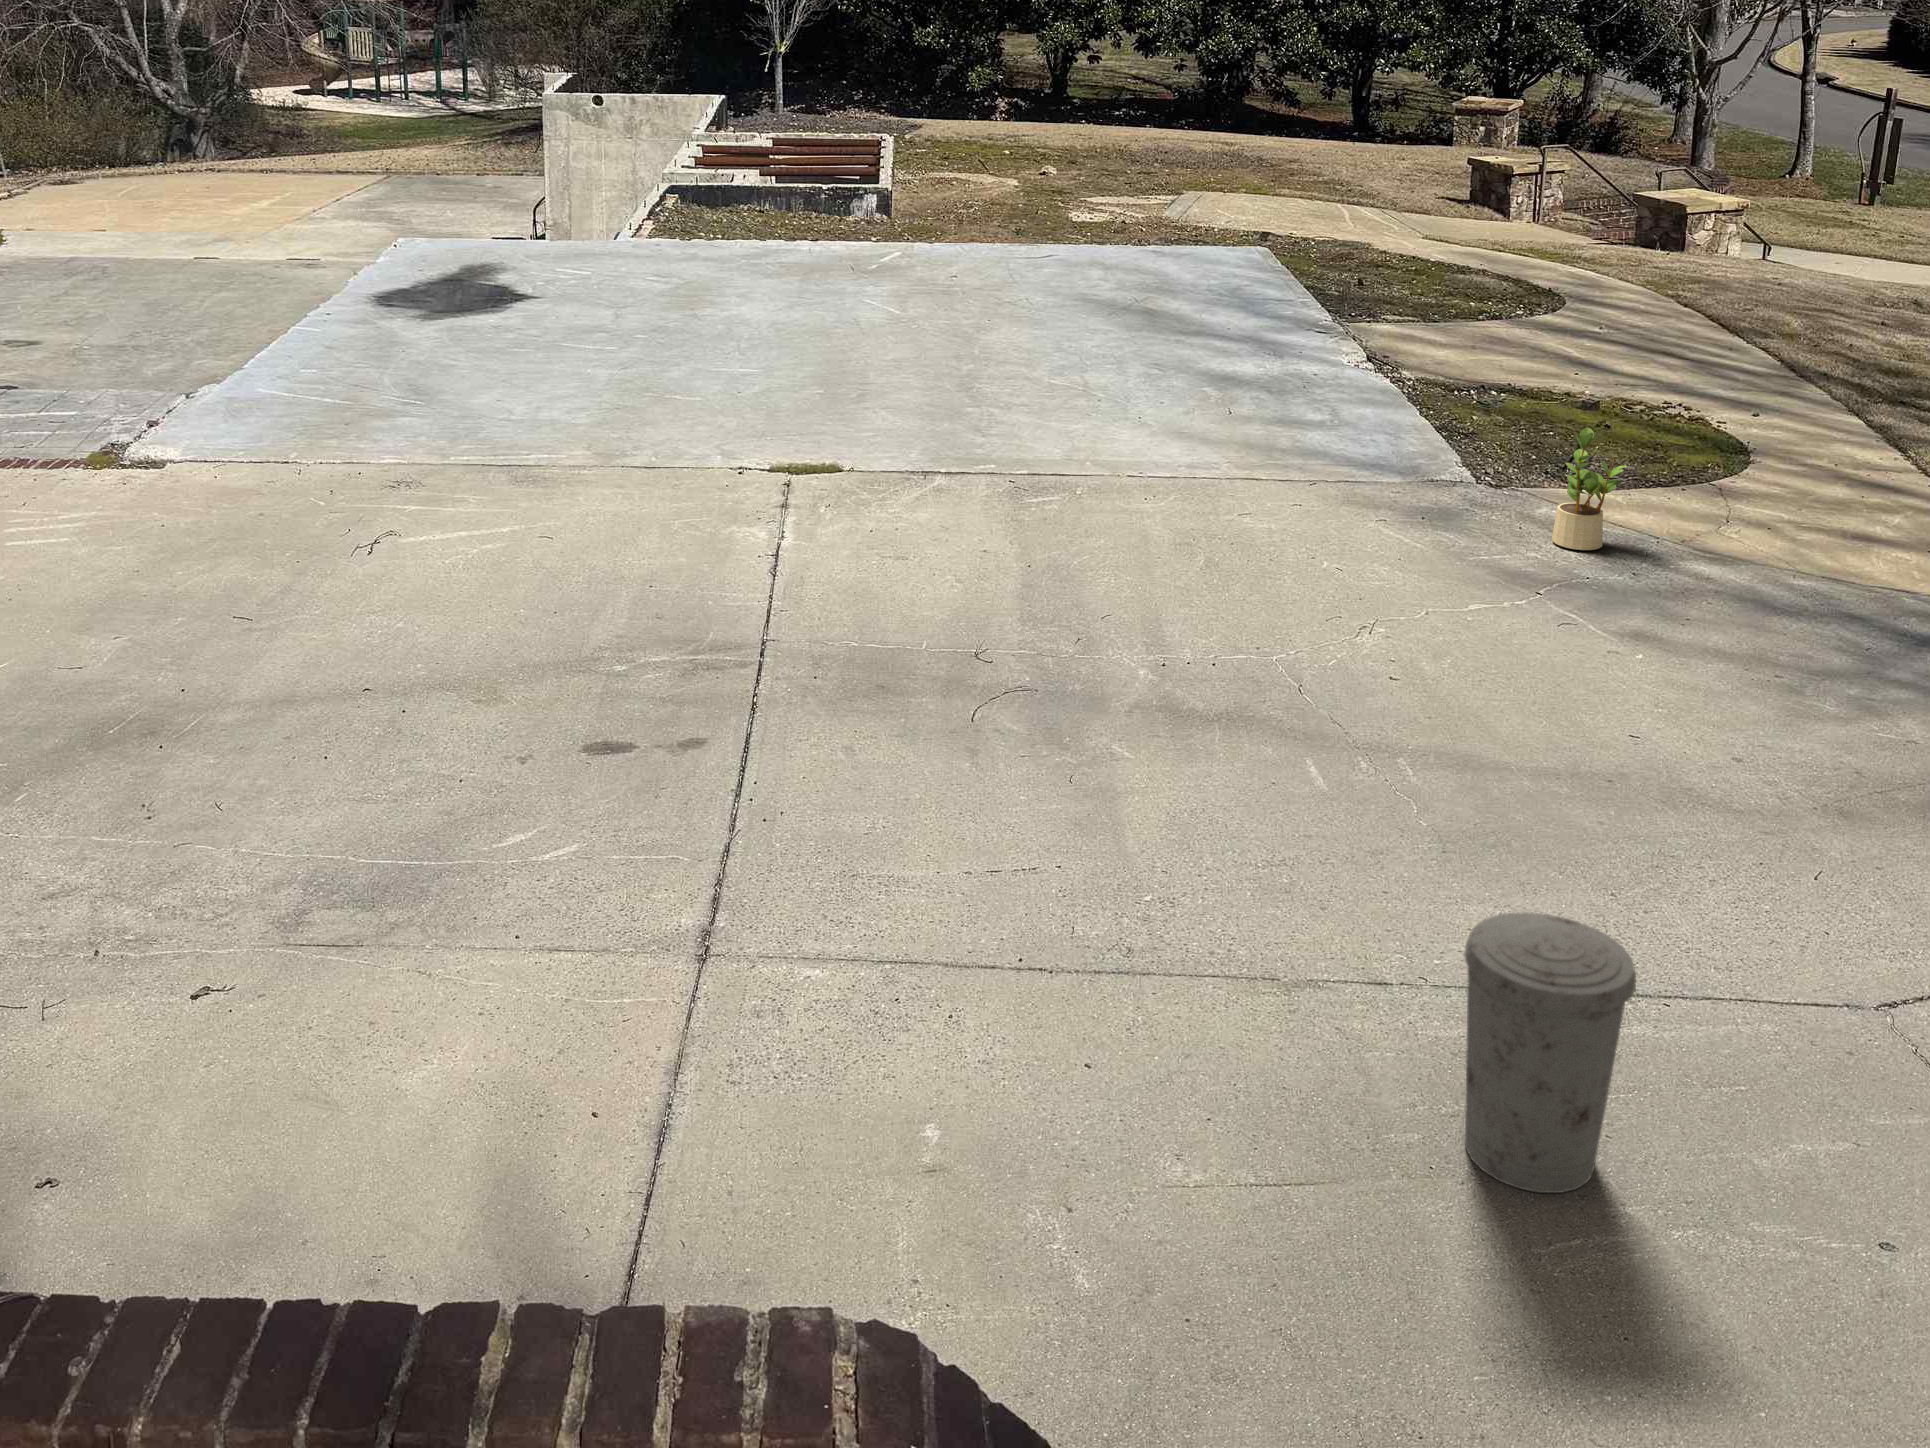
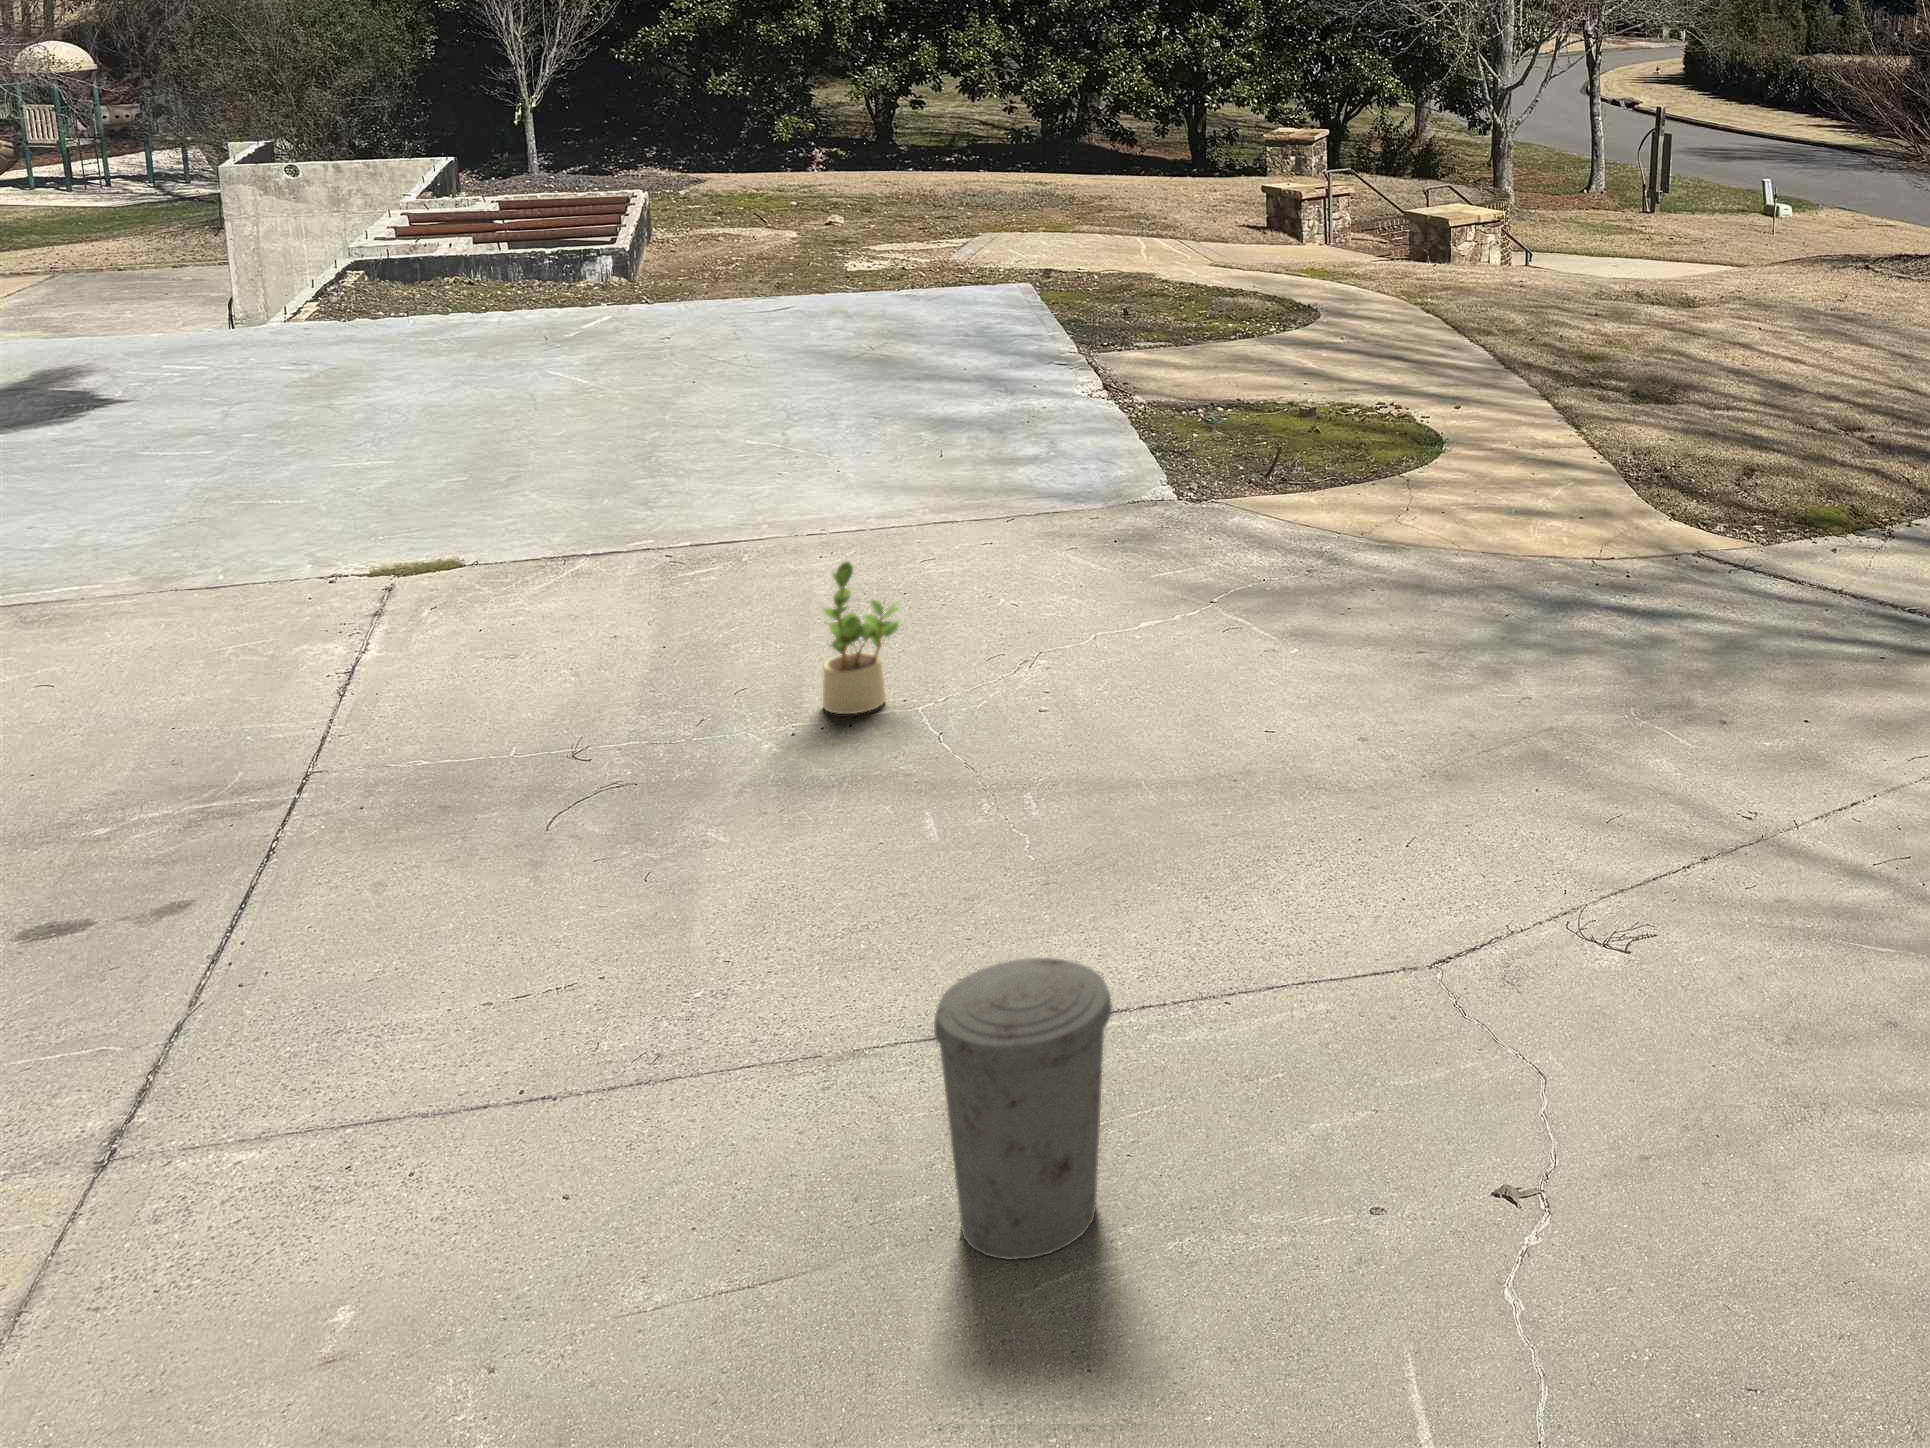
potted plant: present [1552,427,1627,550] -> present [823,562,899,714]

